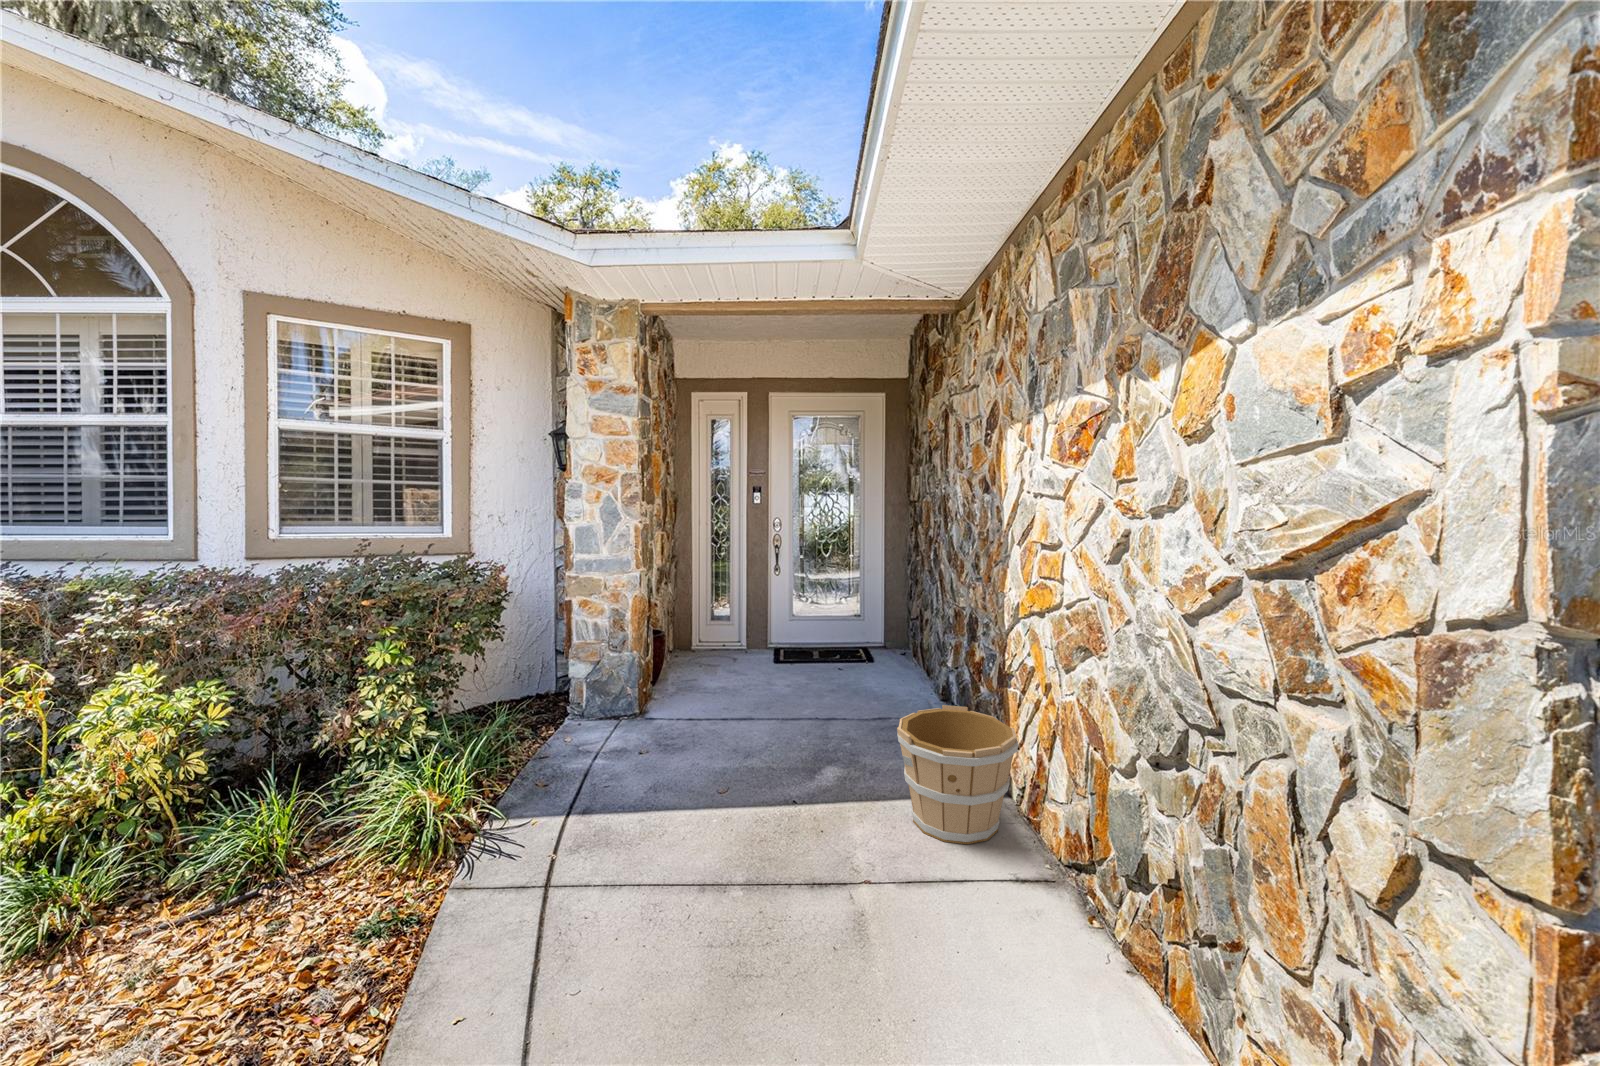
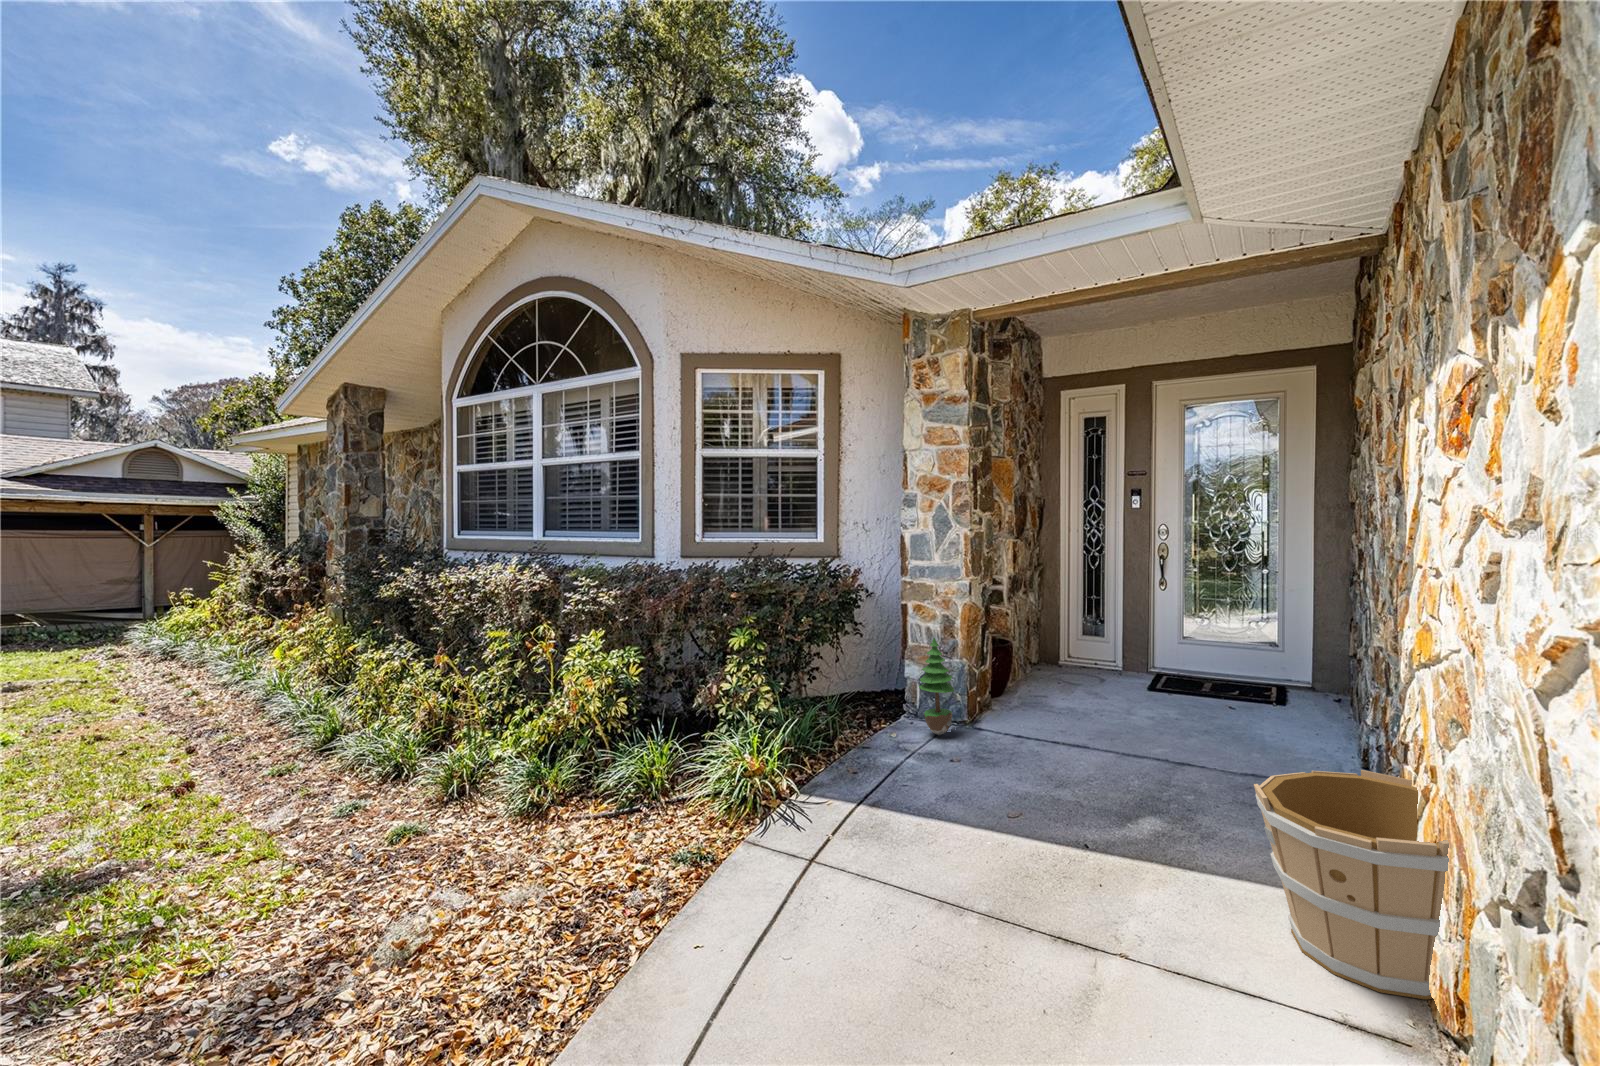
potted tree: none [581,634,617,727] -> present [919,638,954,736]

